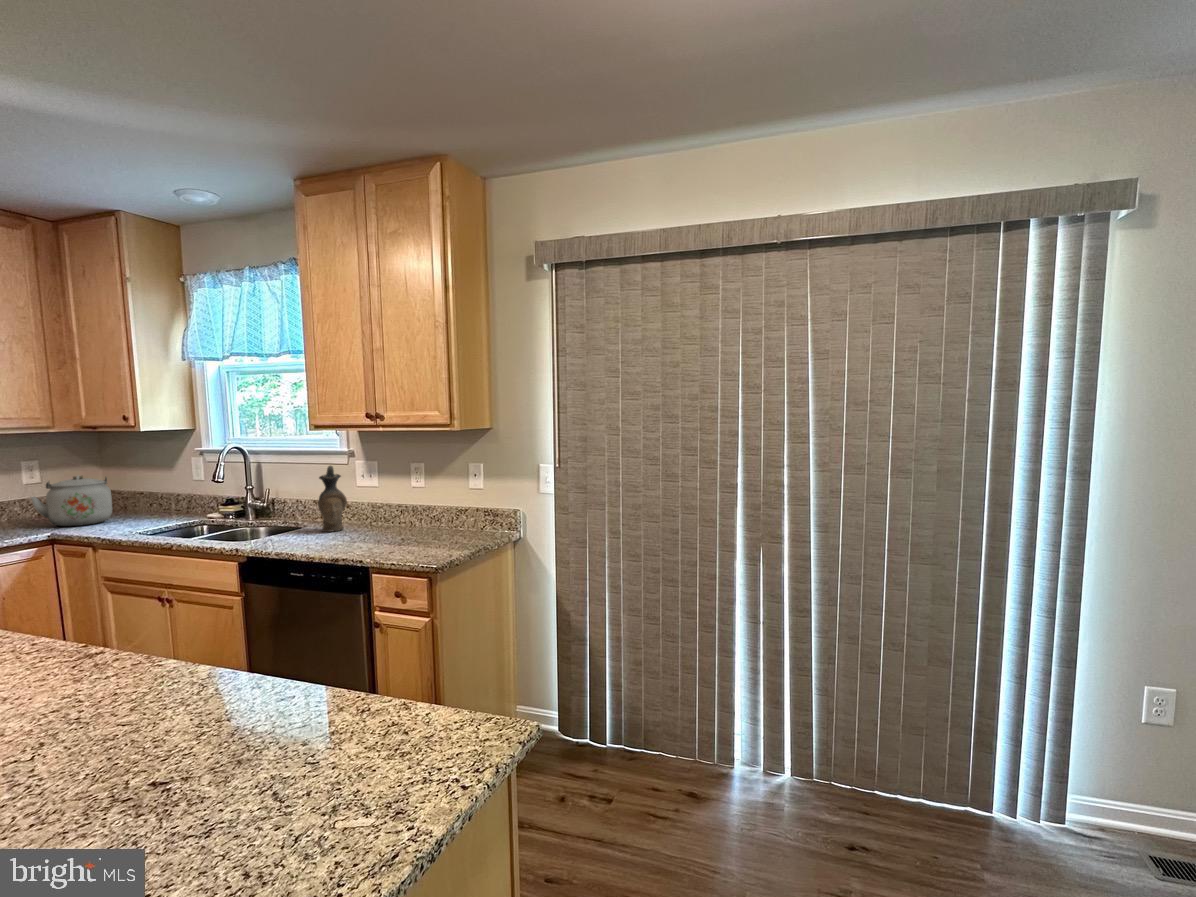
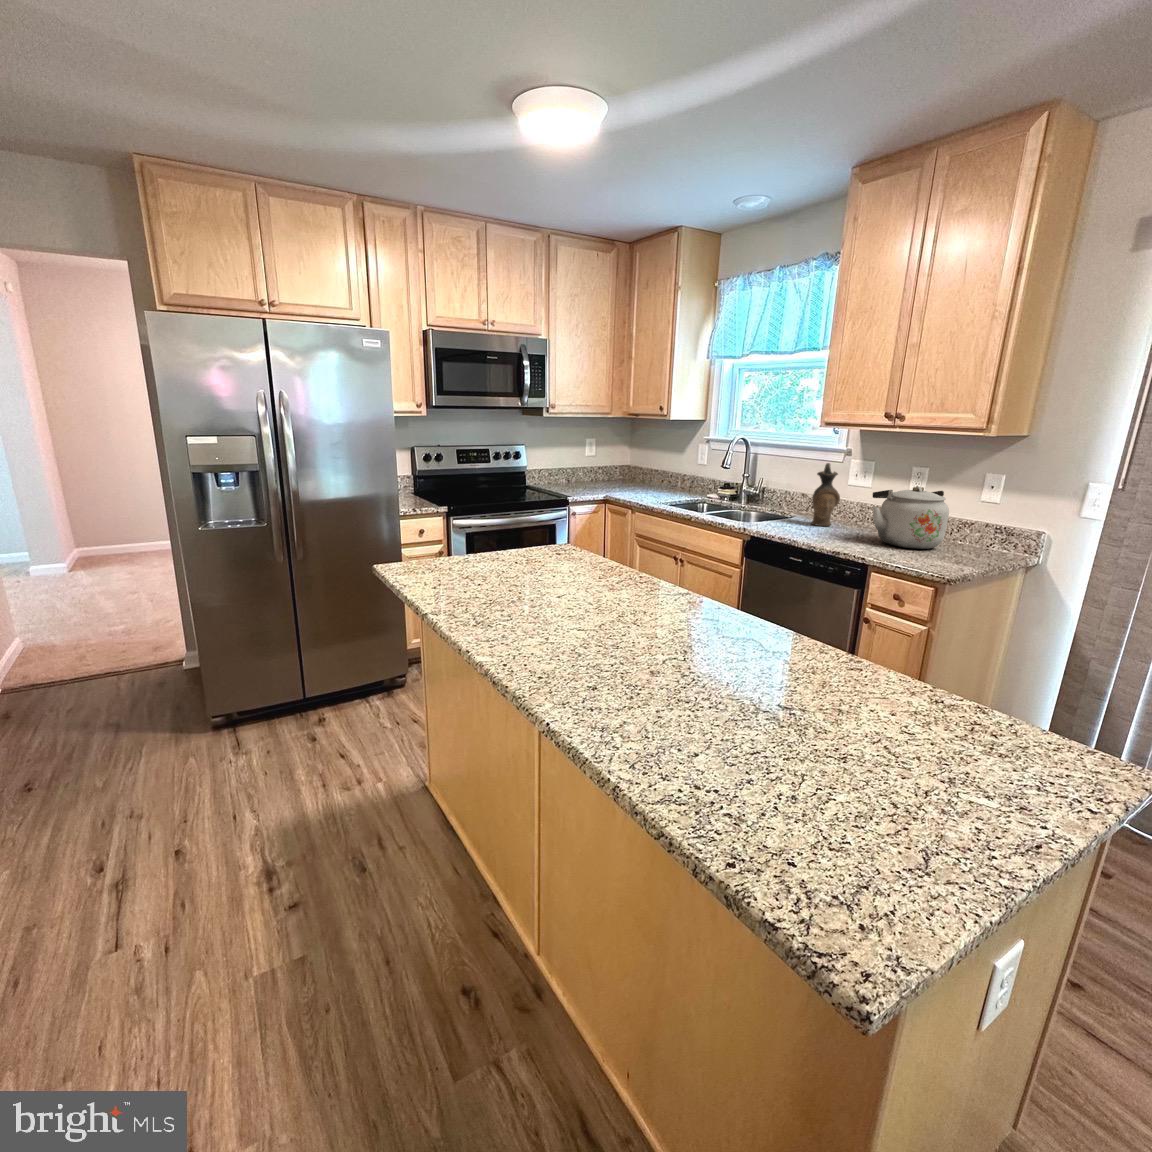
kettle: present [31,476,112,526] -> present [873,486,949,549]

